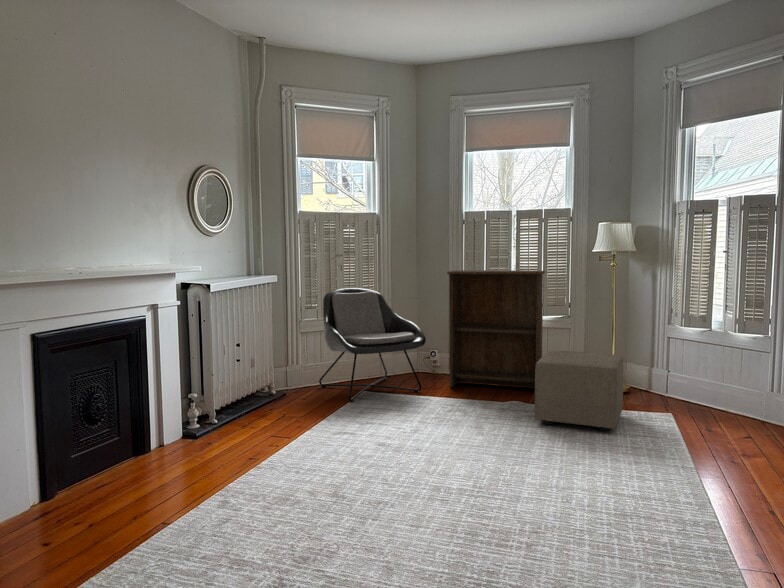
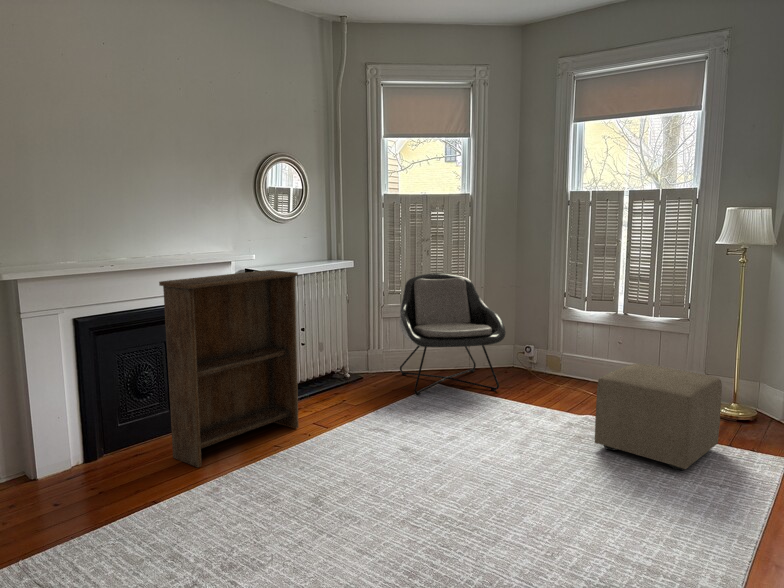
bookshelf: present [447,270,545,388] -> present [159,270,299,467]

